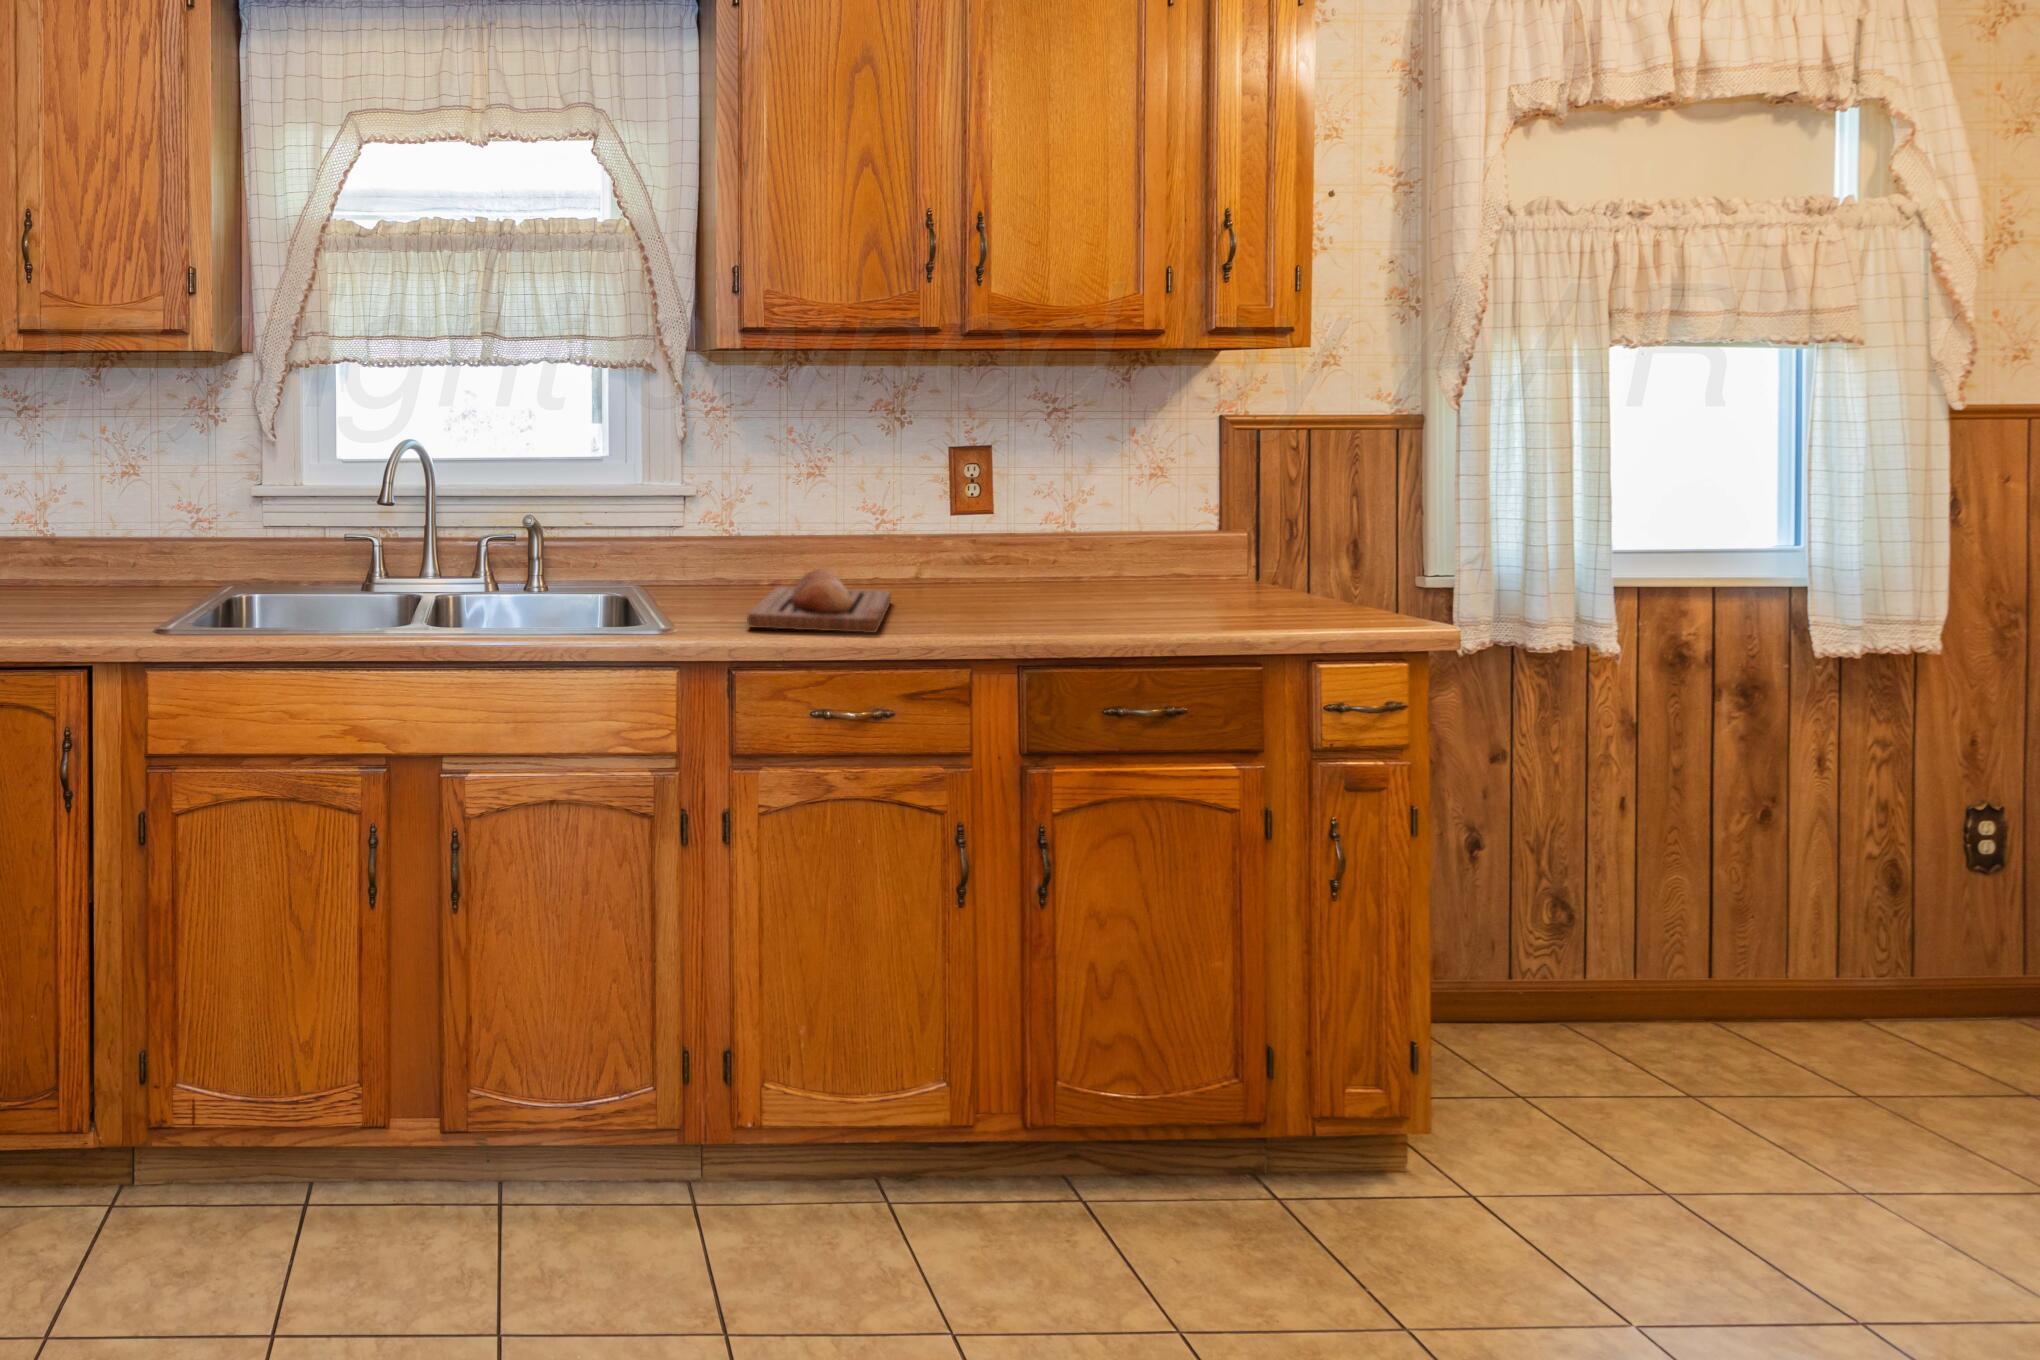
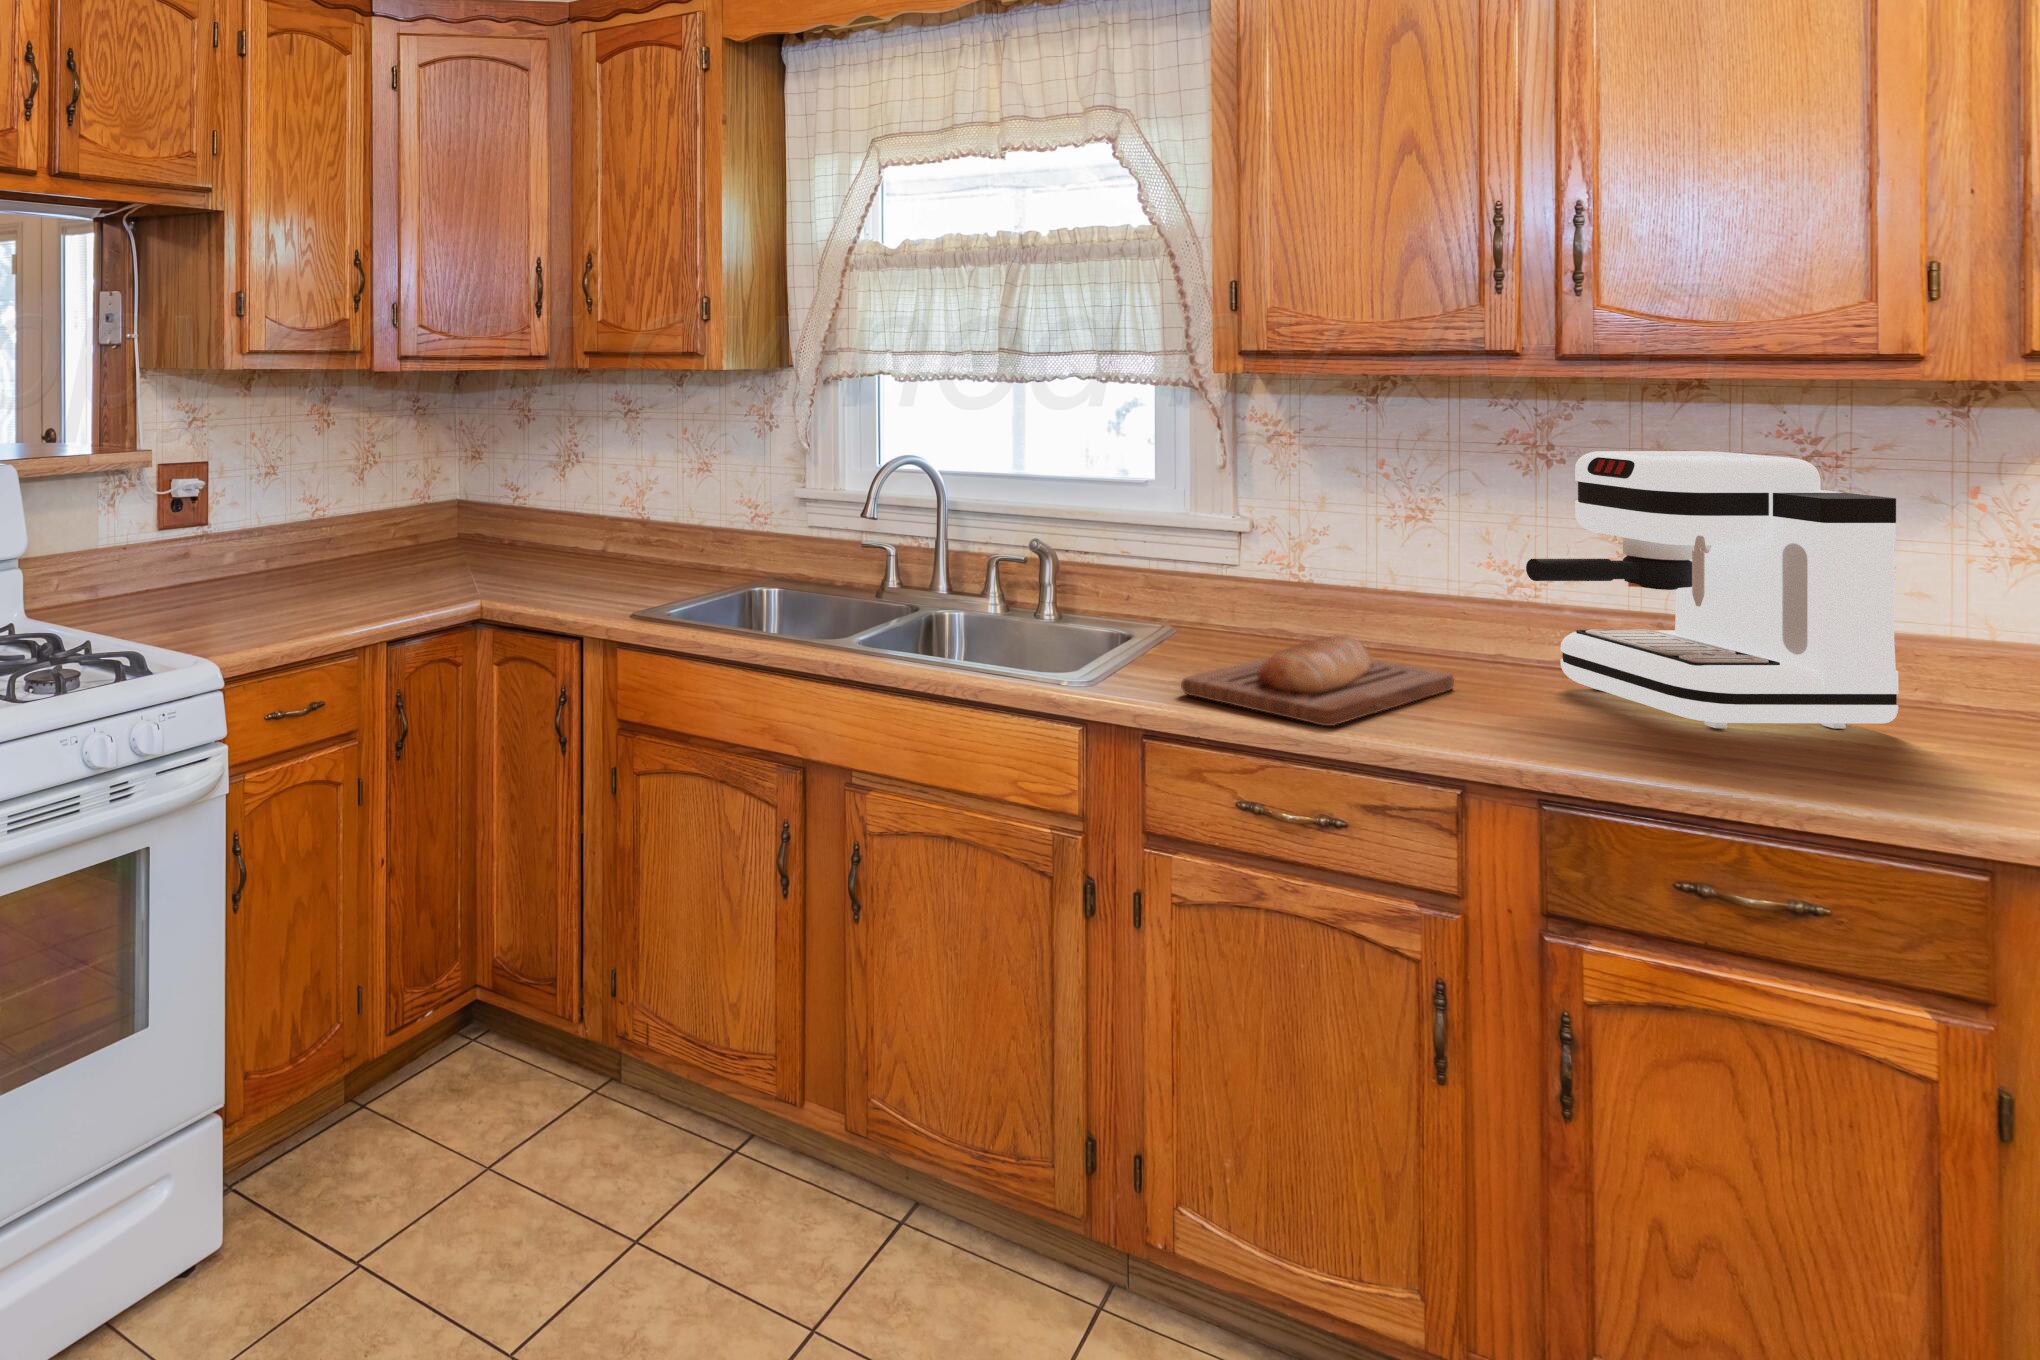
coffee maker: none [937,409,1129,604] -> present [1526,451,1898,728]

